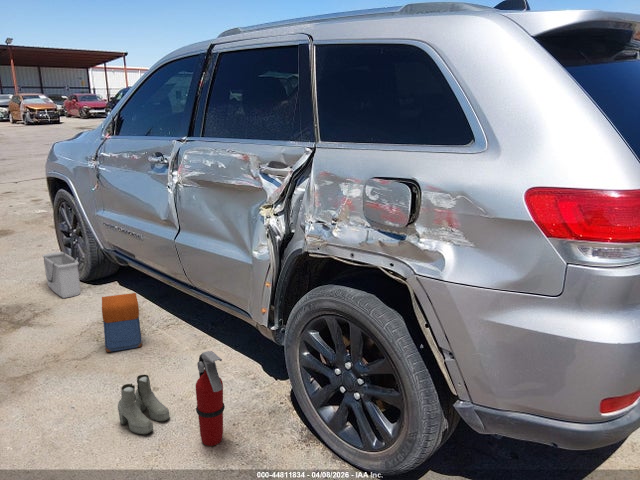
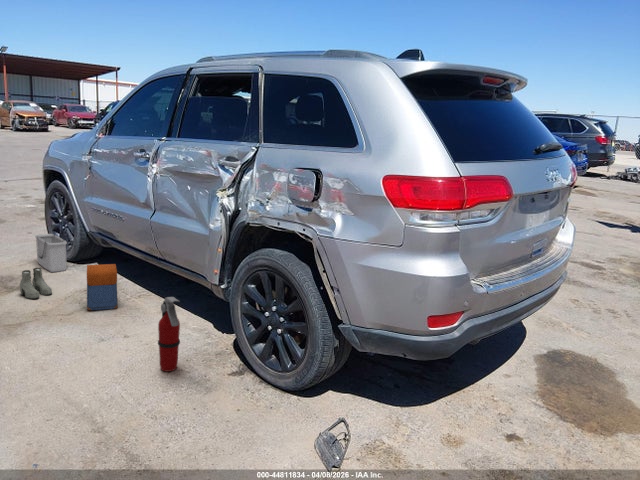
boots: present [118,375,170,434] -> present [20,268,52,299]

